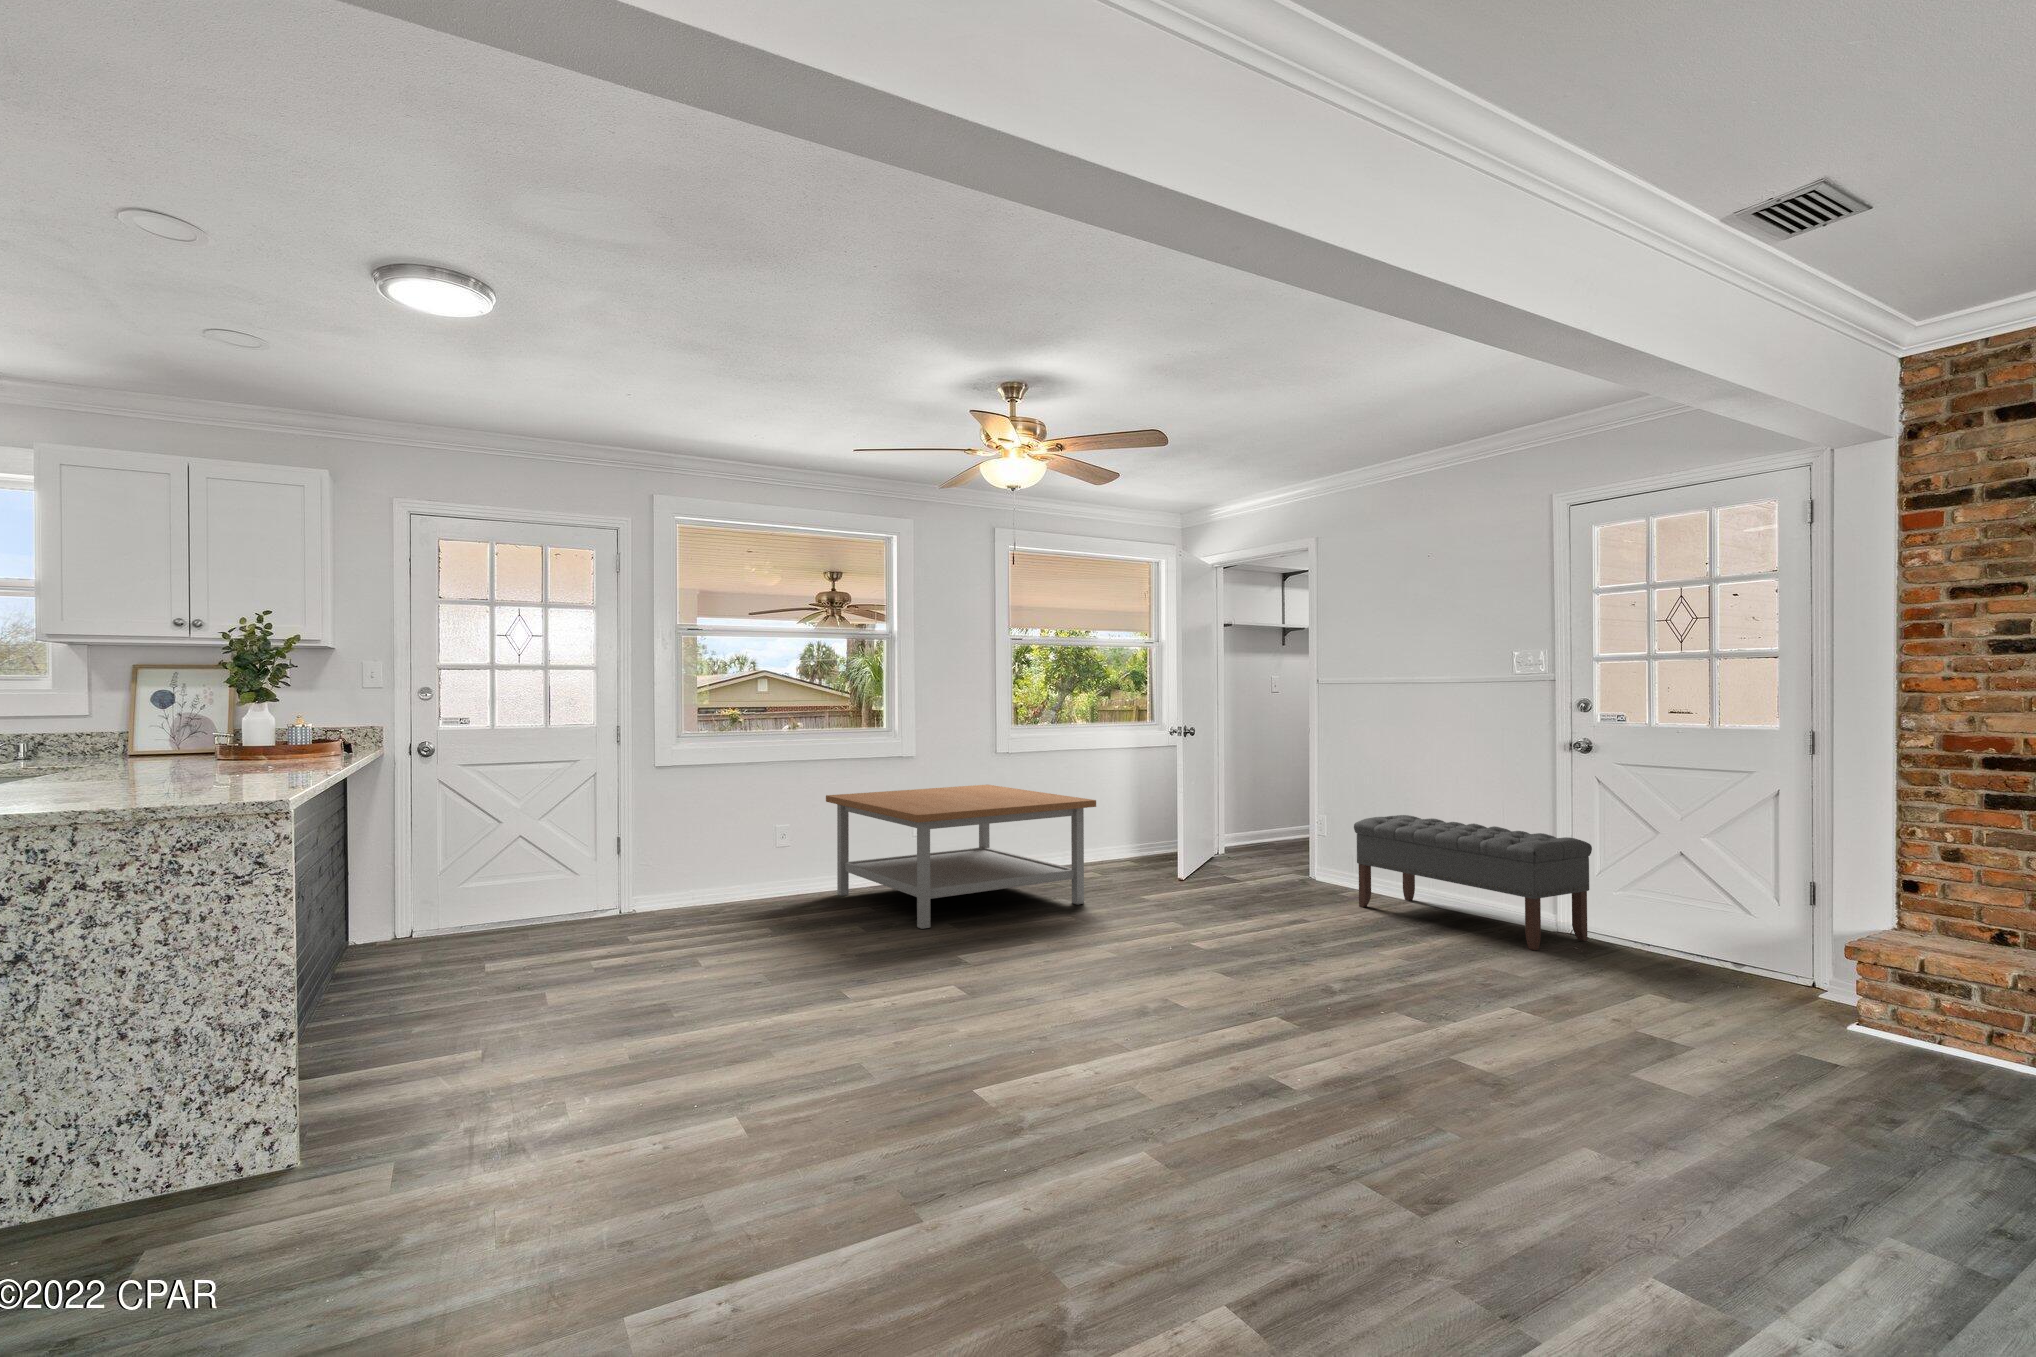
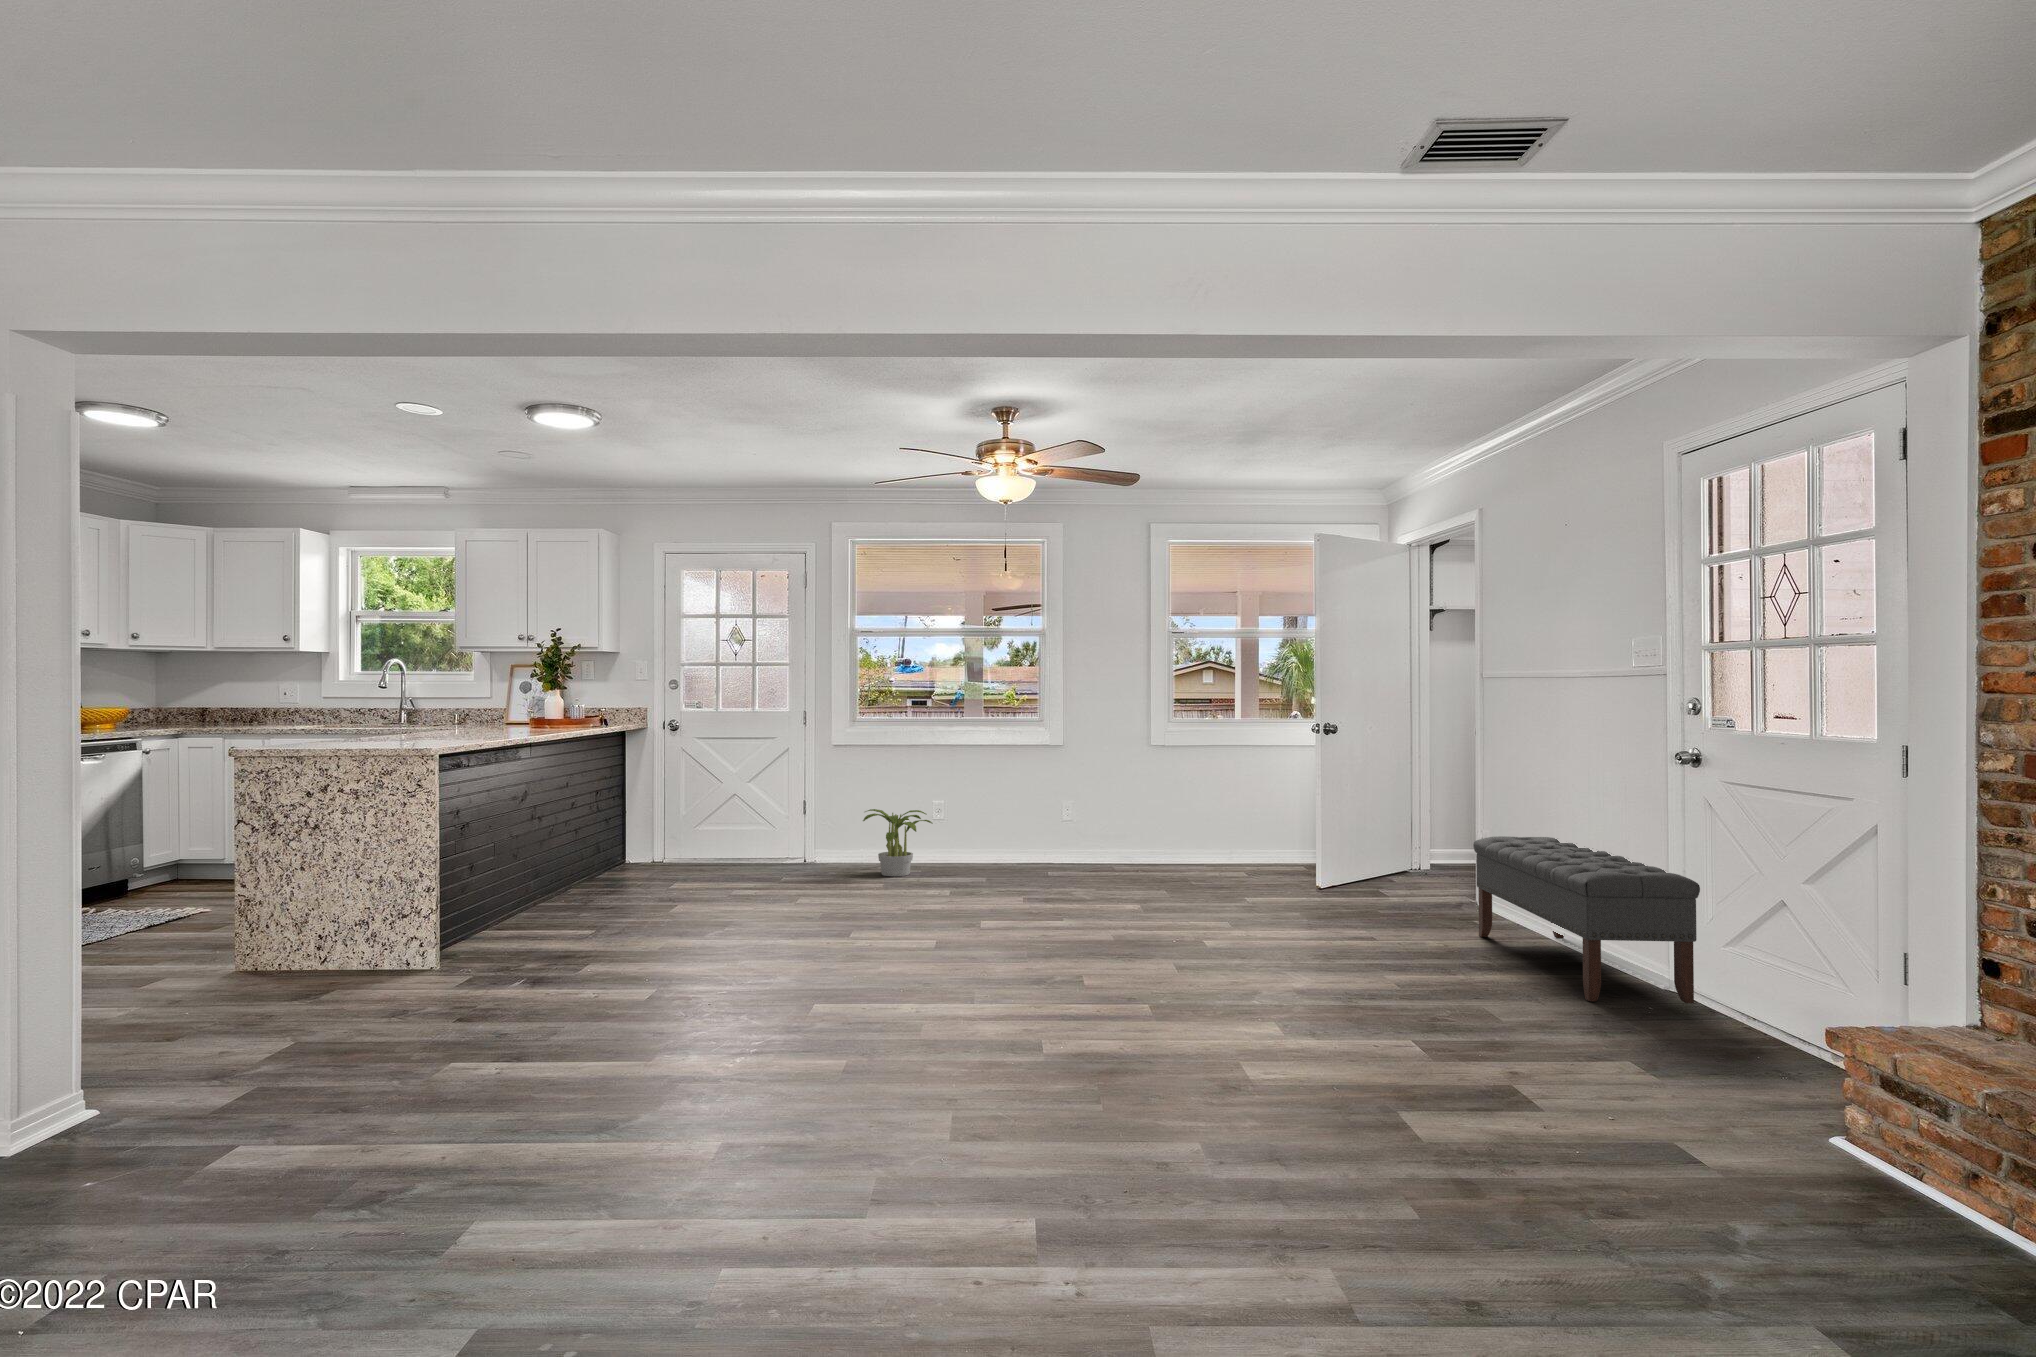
coffee table: present [826,785,1096,929] -> none [994,781,1202,901]
potted plant: none [684,835,765,918] -> present [863,809,933,876]

